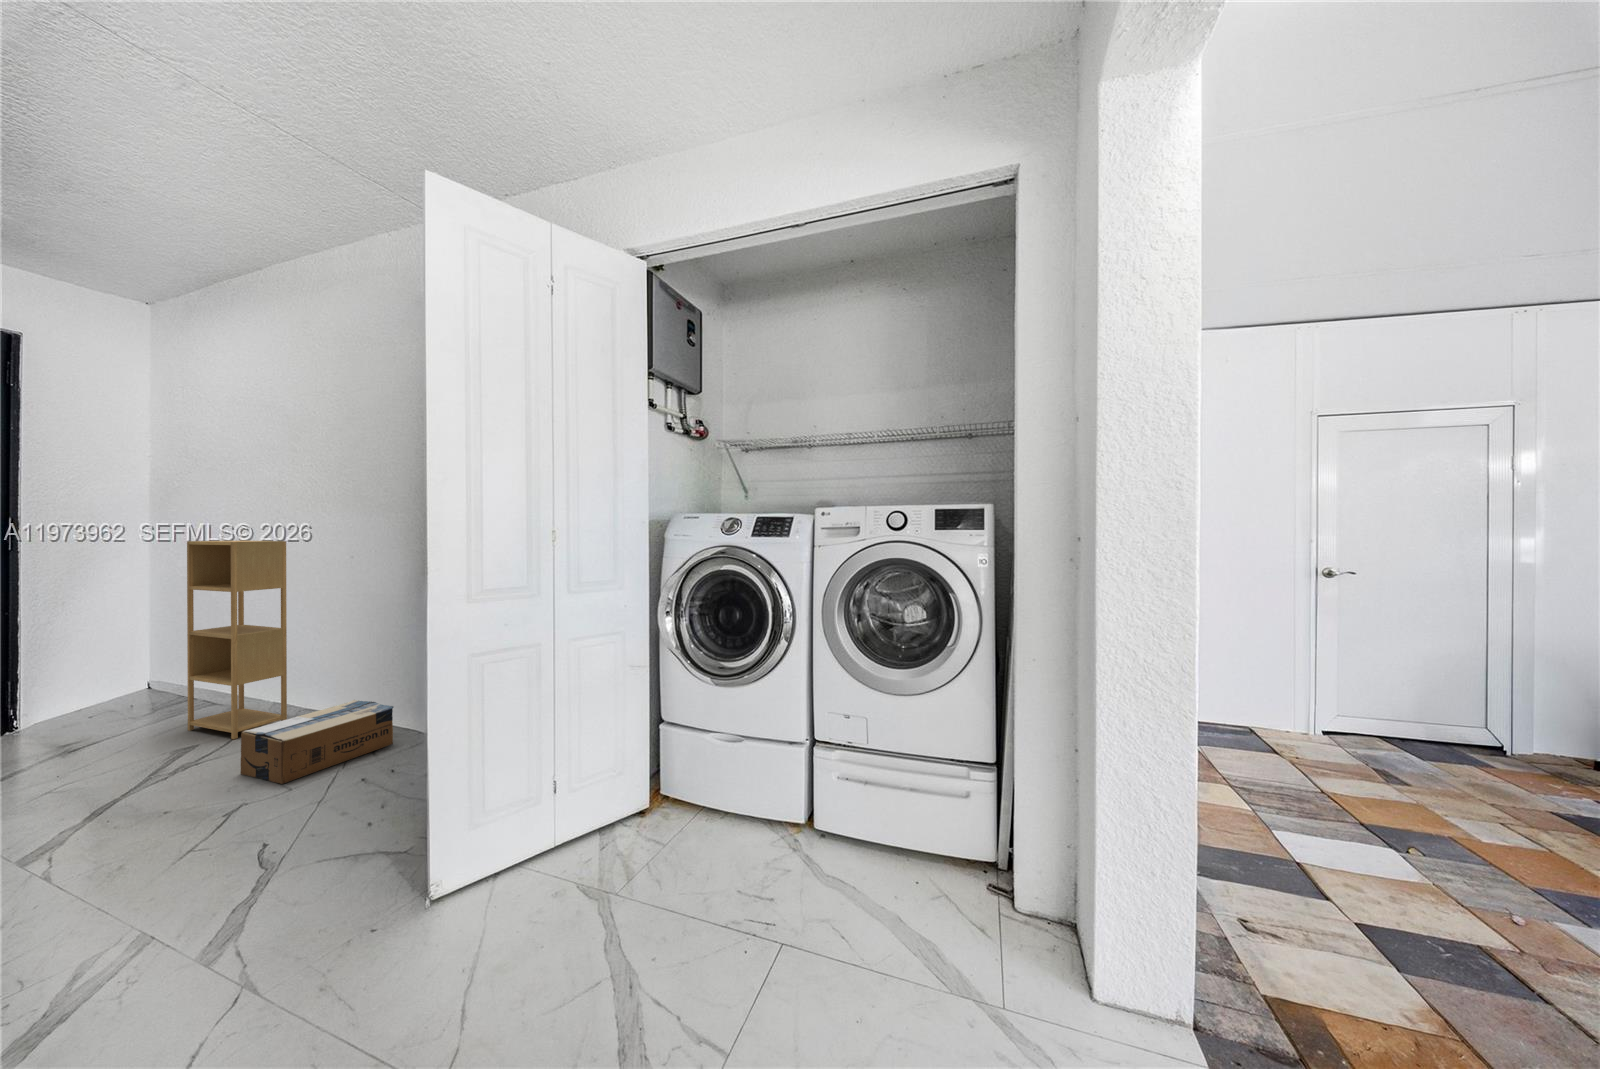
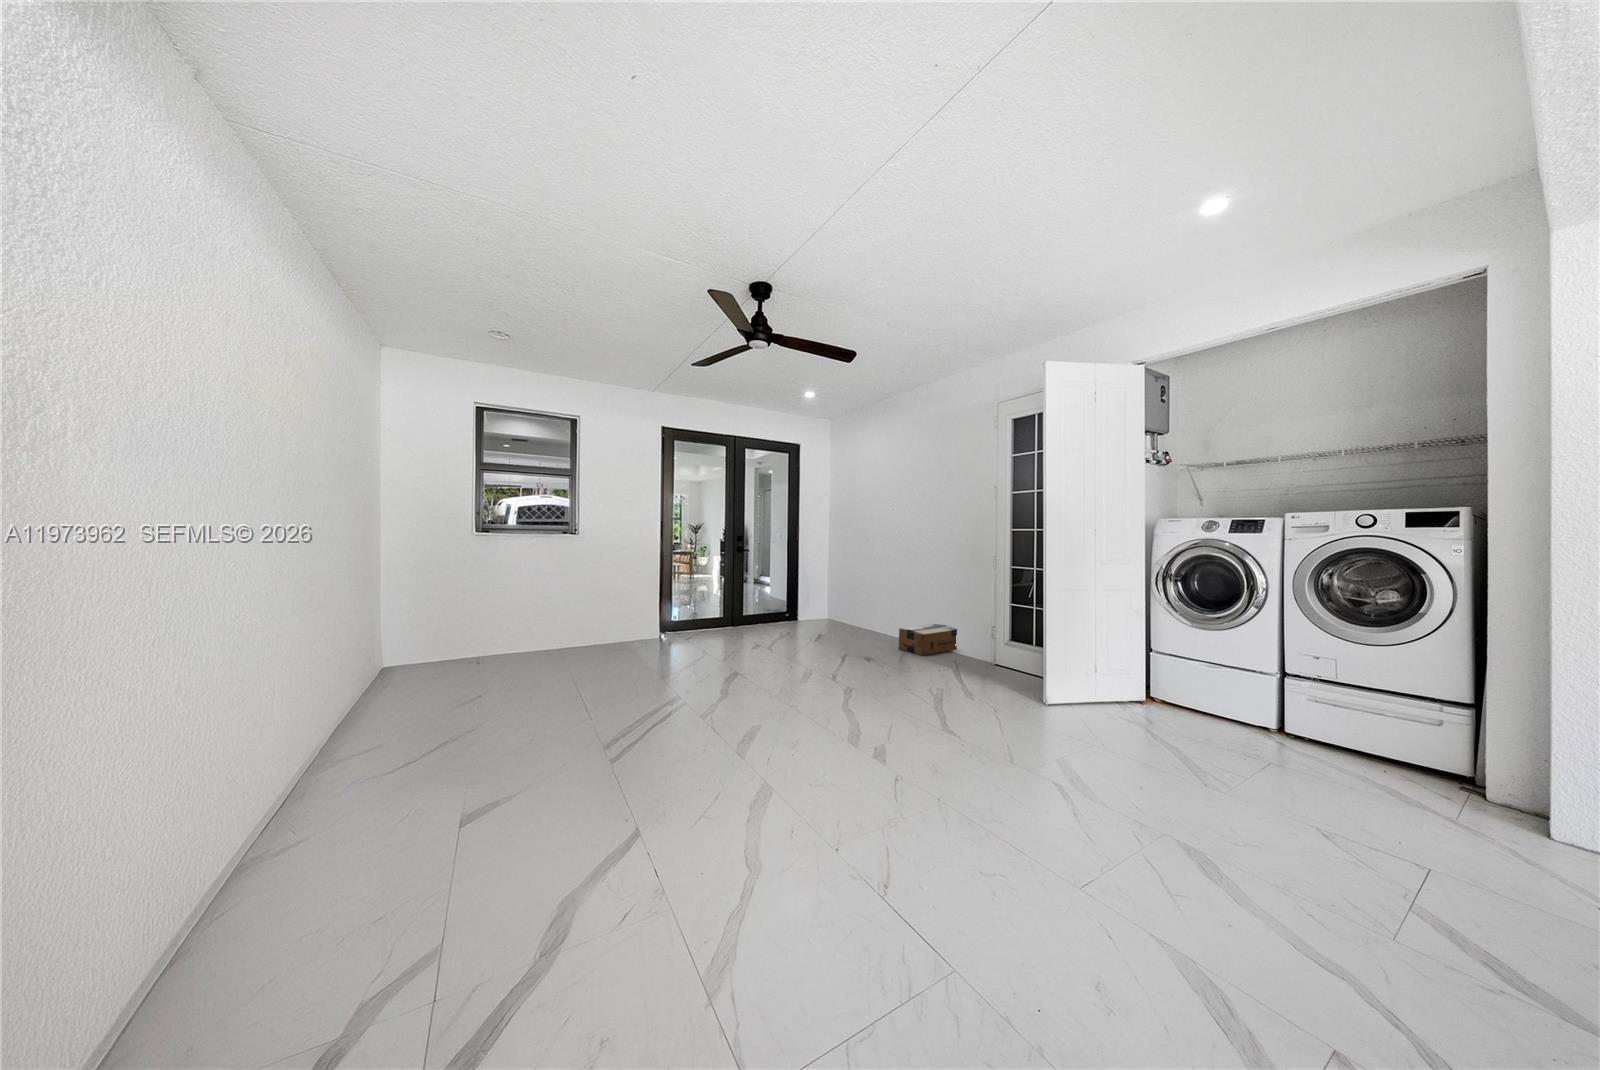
shelving unit: present [187,541,287,739] -> none [853,536,894,636]

